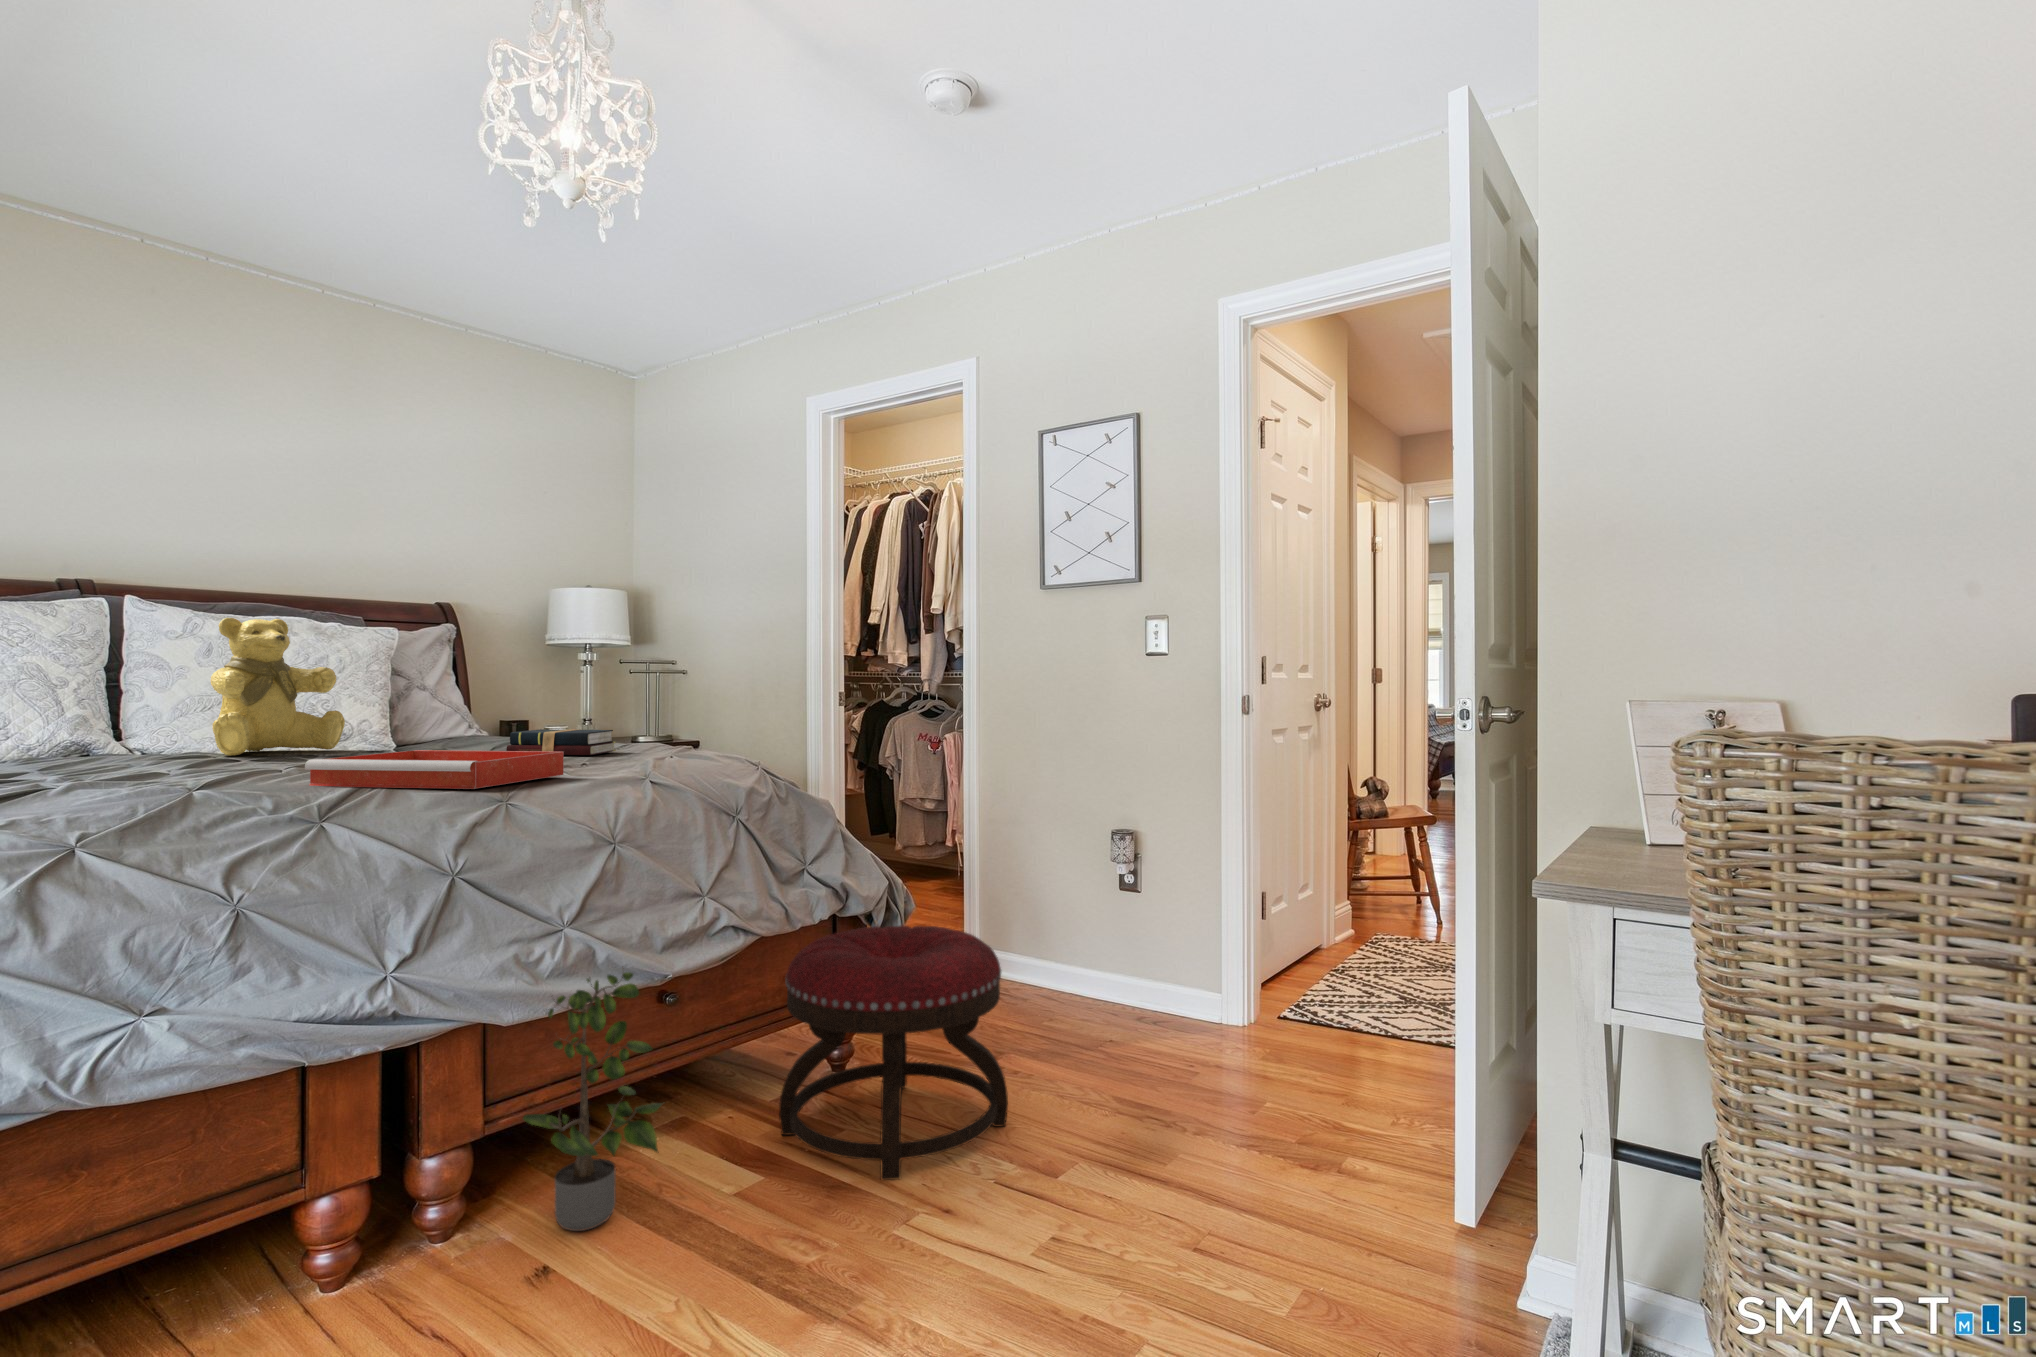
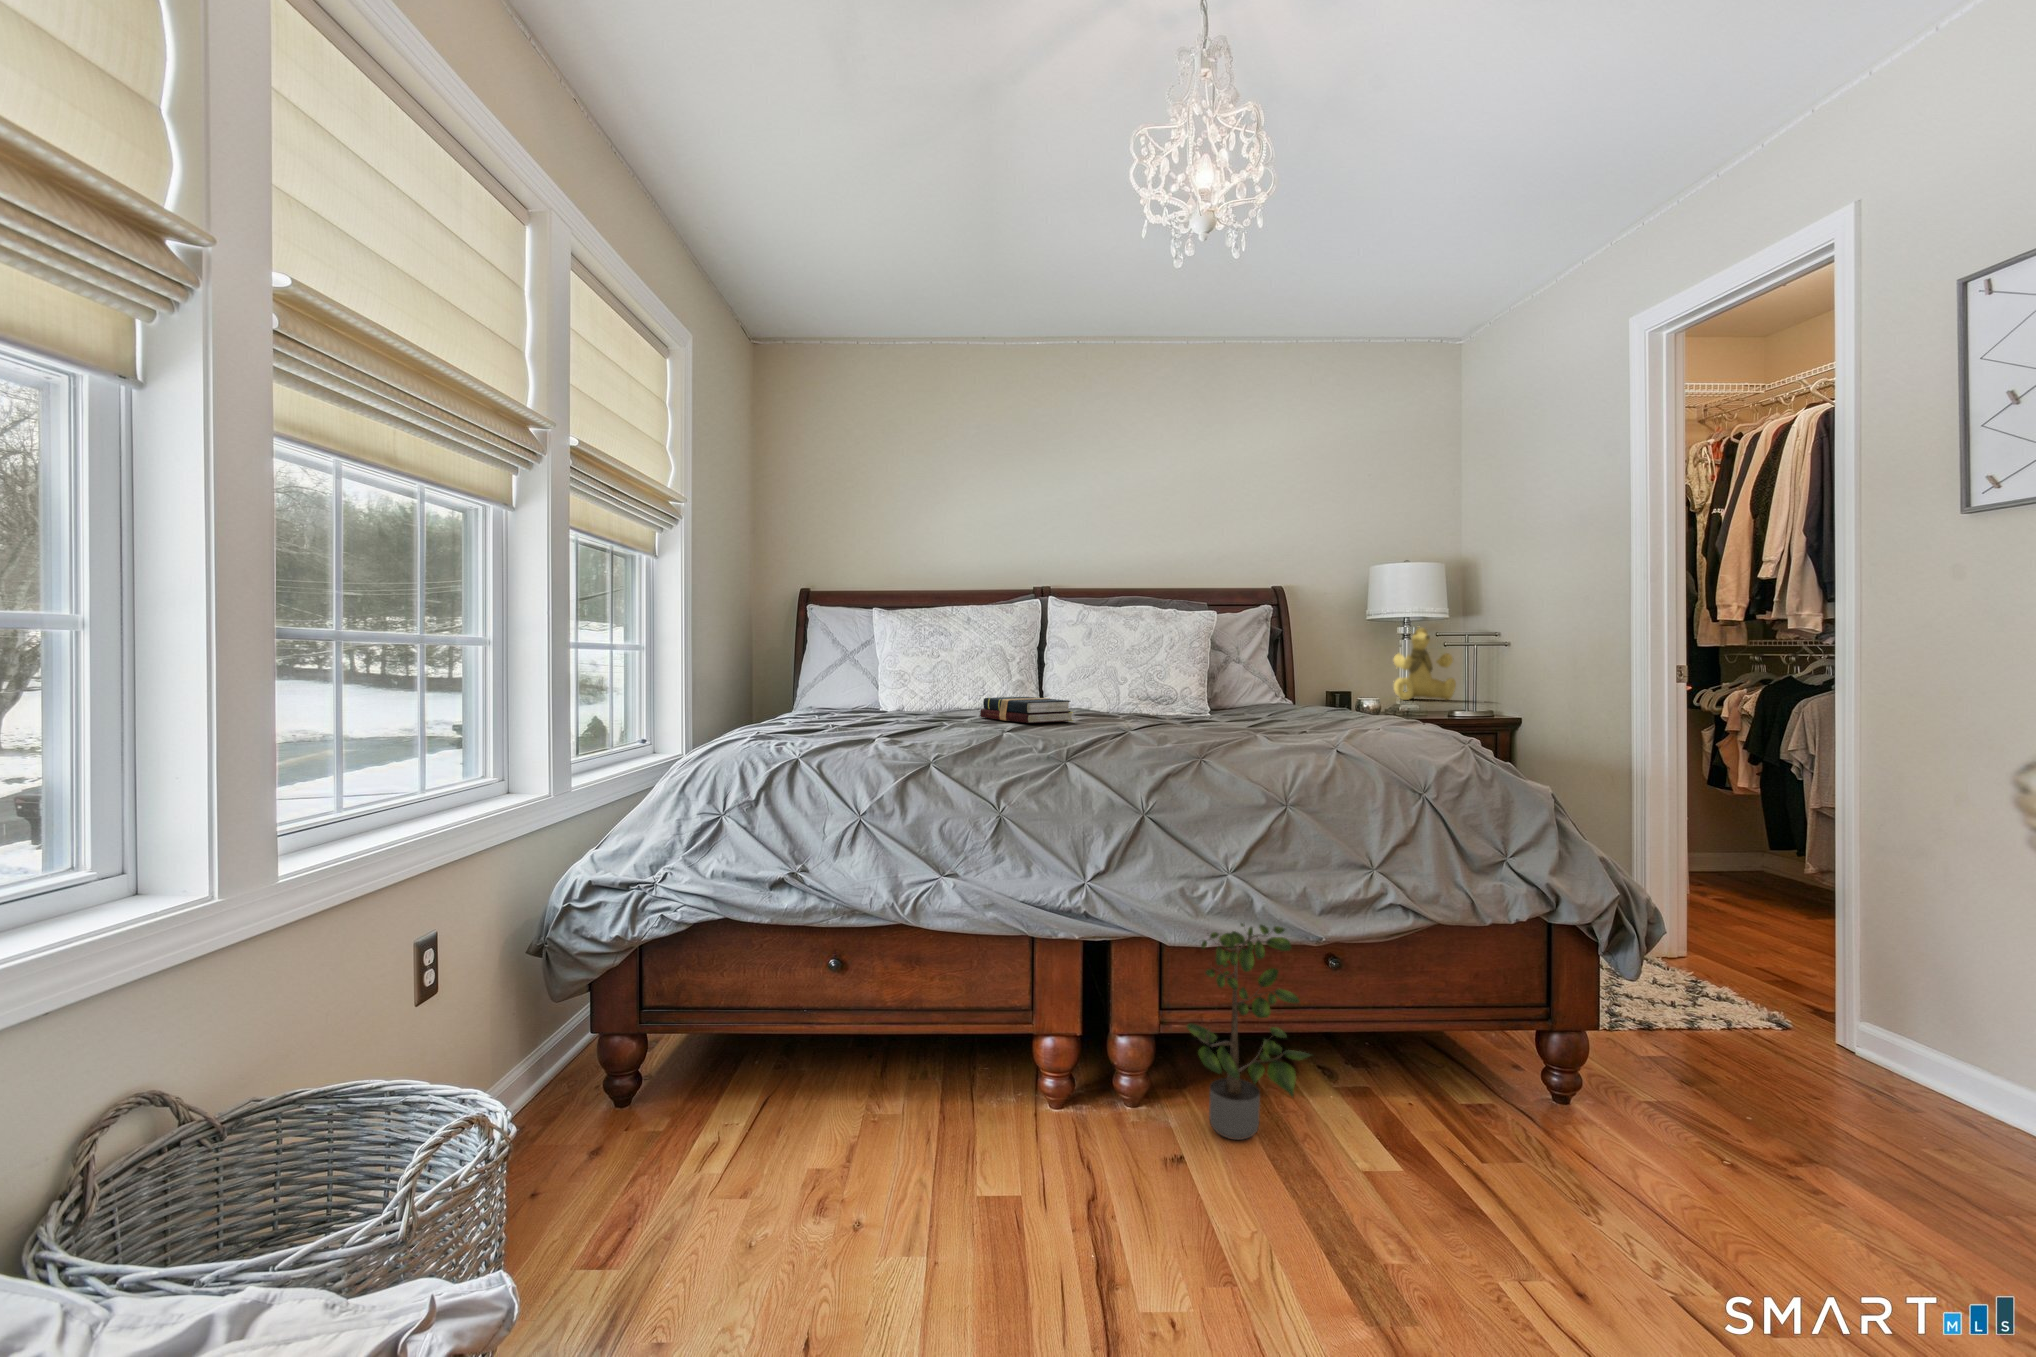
teddy bear: present [211,618,345,756] -> present [1394,628,1456,700]
hardback book: present [506,729,616,755] -> present [980,697,1073,723]
tray: present [305,750,564,789] -> none [1079,714,1258,748]
ottoman: present [779,926,1008,1180] -> none [1446,942,1745,1241]

